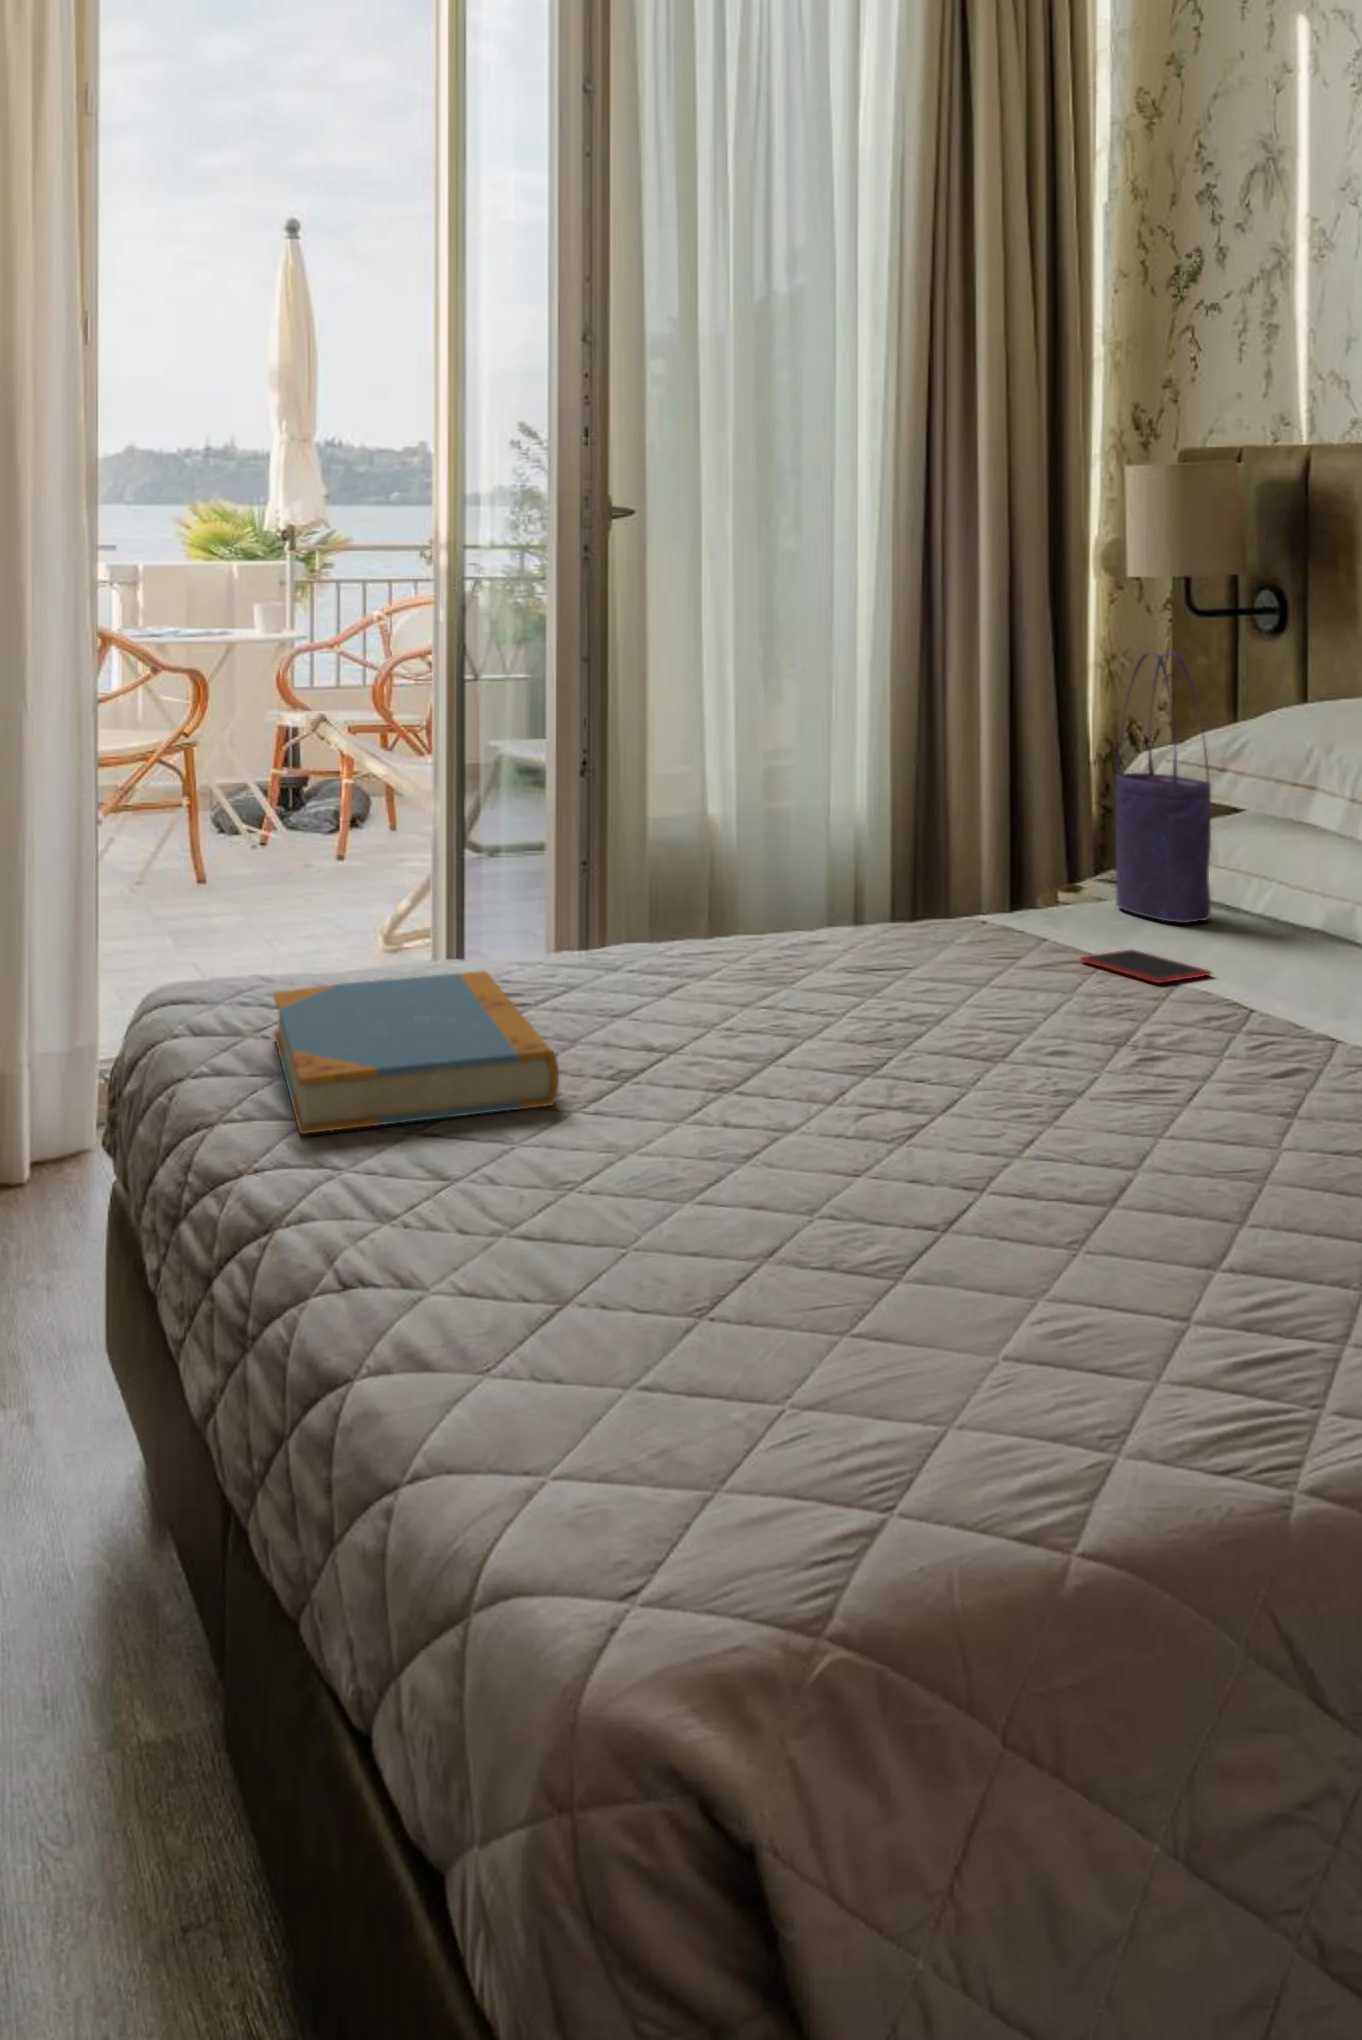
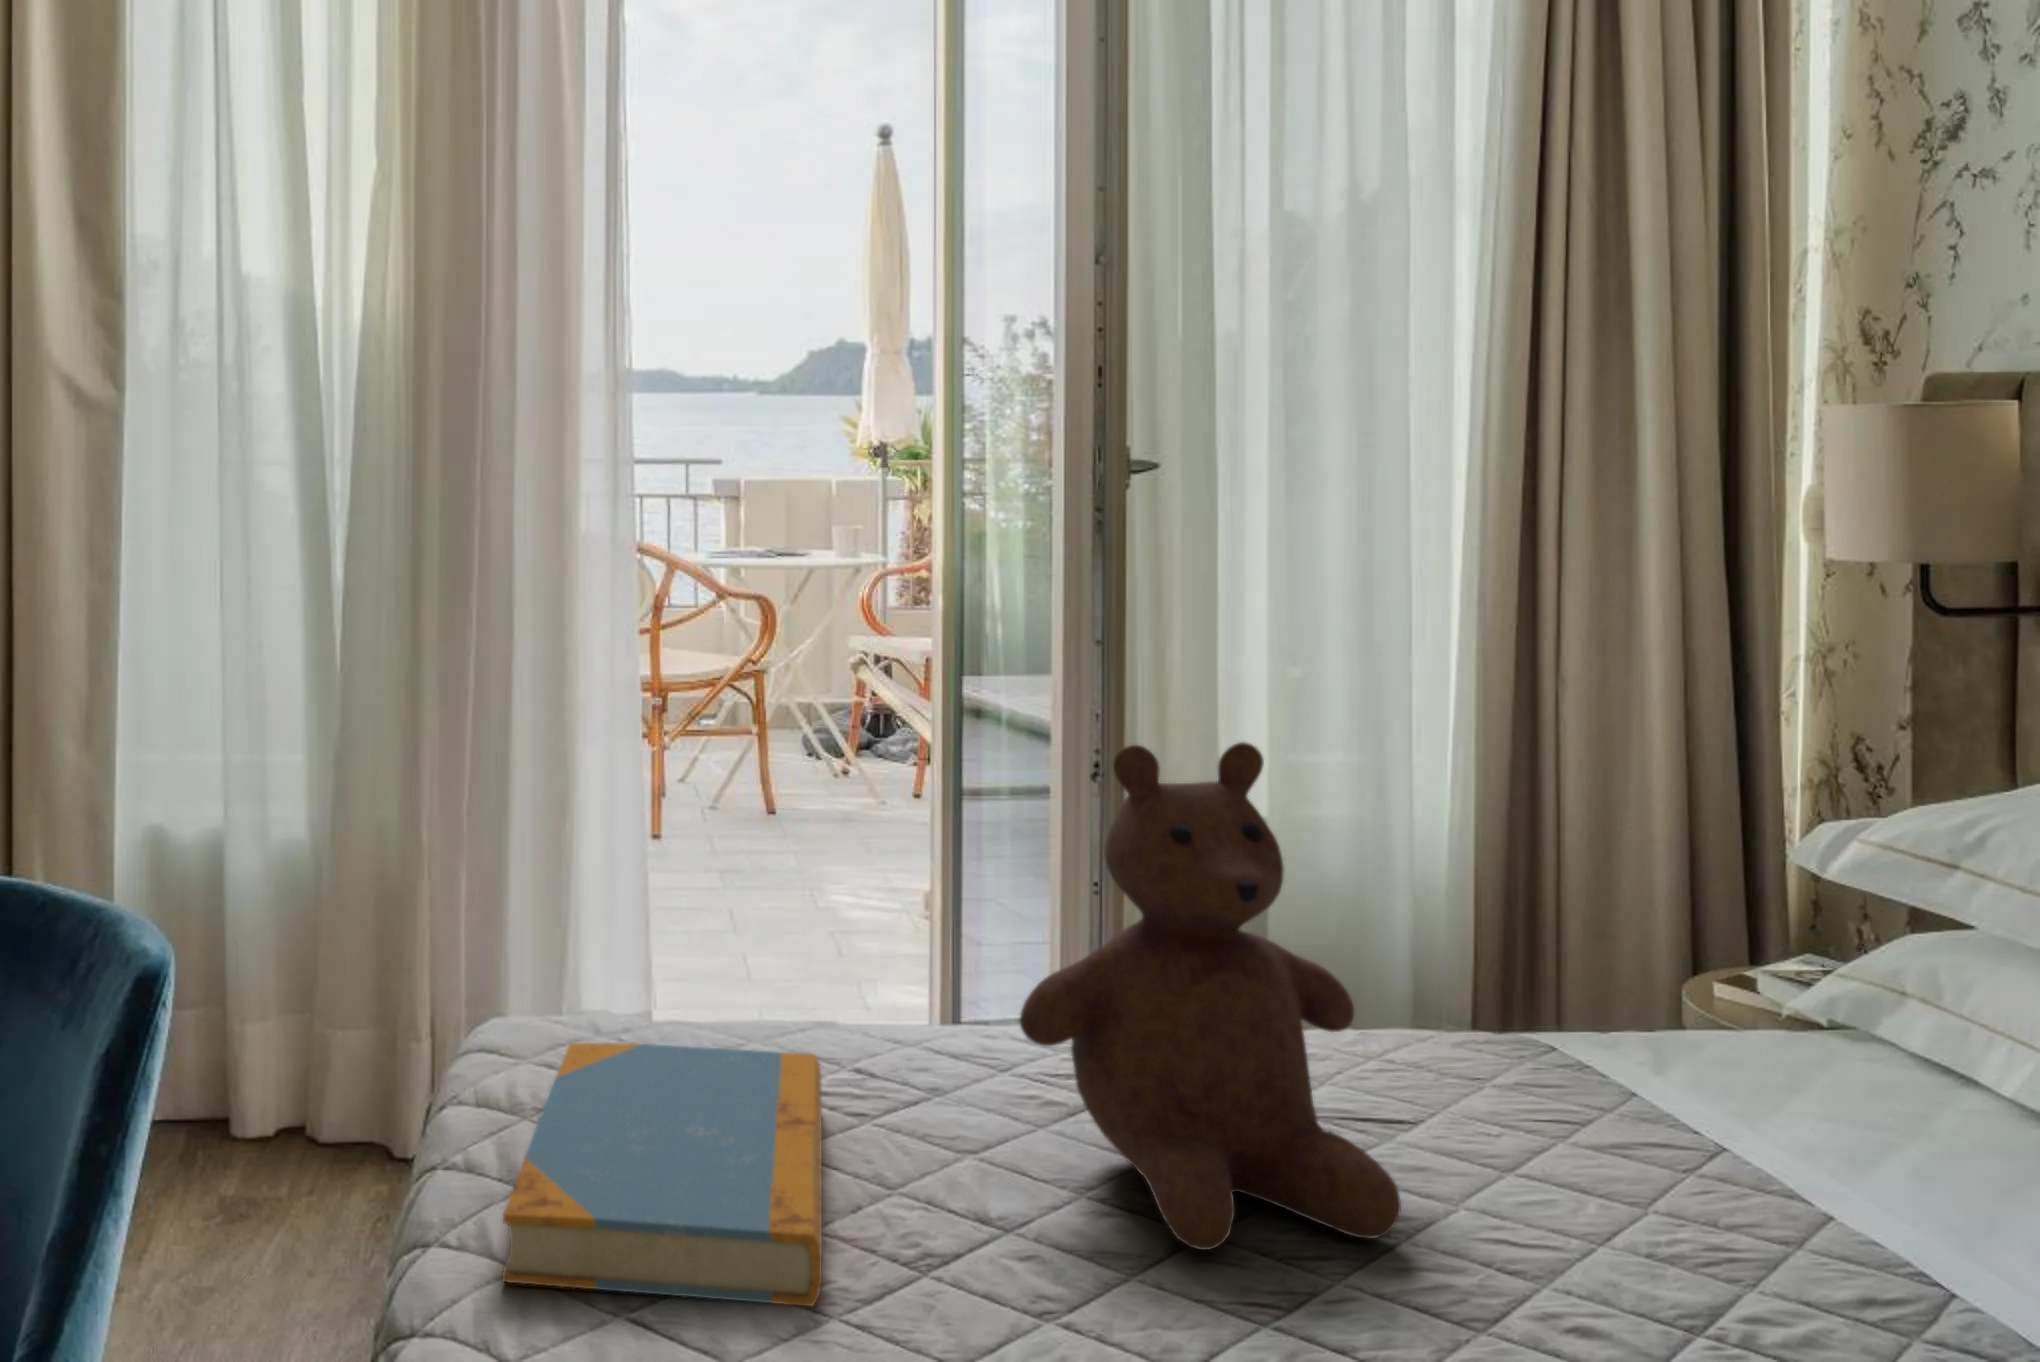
tote bag: present [1116,653,1211,923] -> none [1763,708,1927,1124]
teddy bear: none [663,683,931,1035] -> present [1020,742,1401,1250]
smartphone: present [1081,950,1211,983] -> none [1675,1168,1903,1257]

